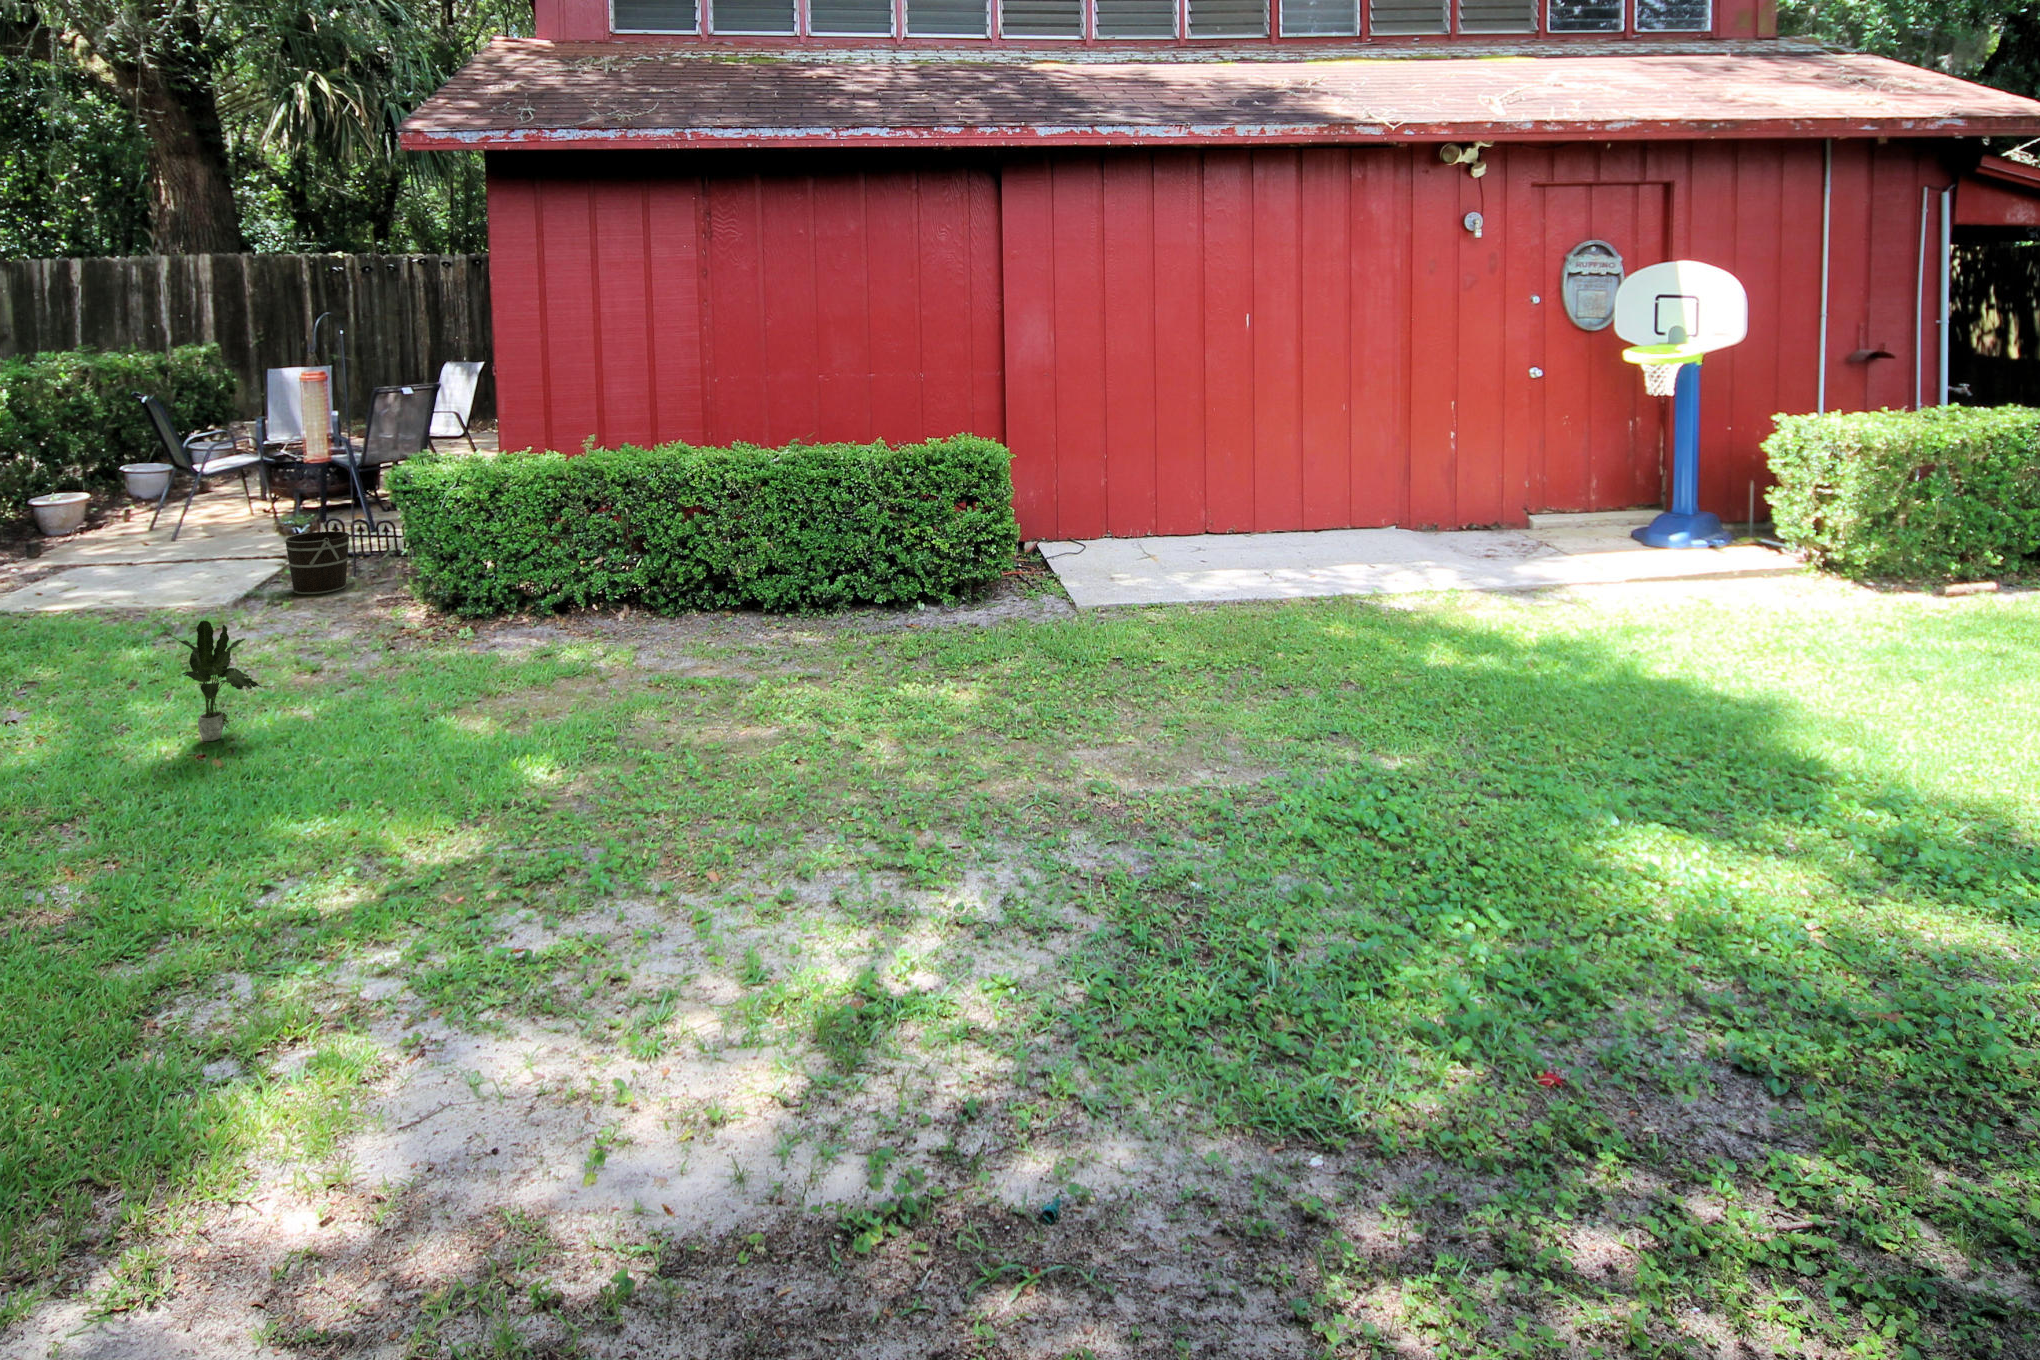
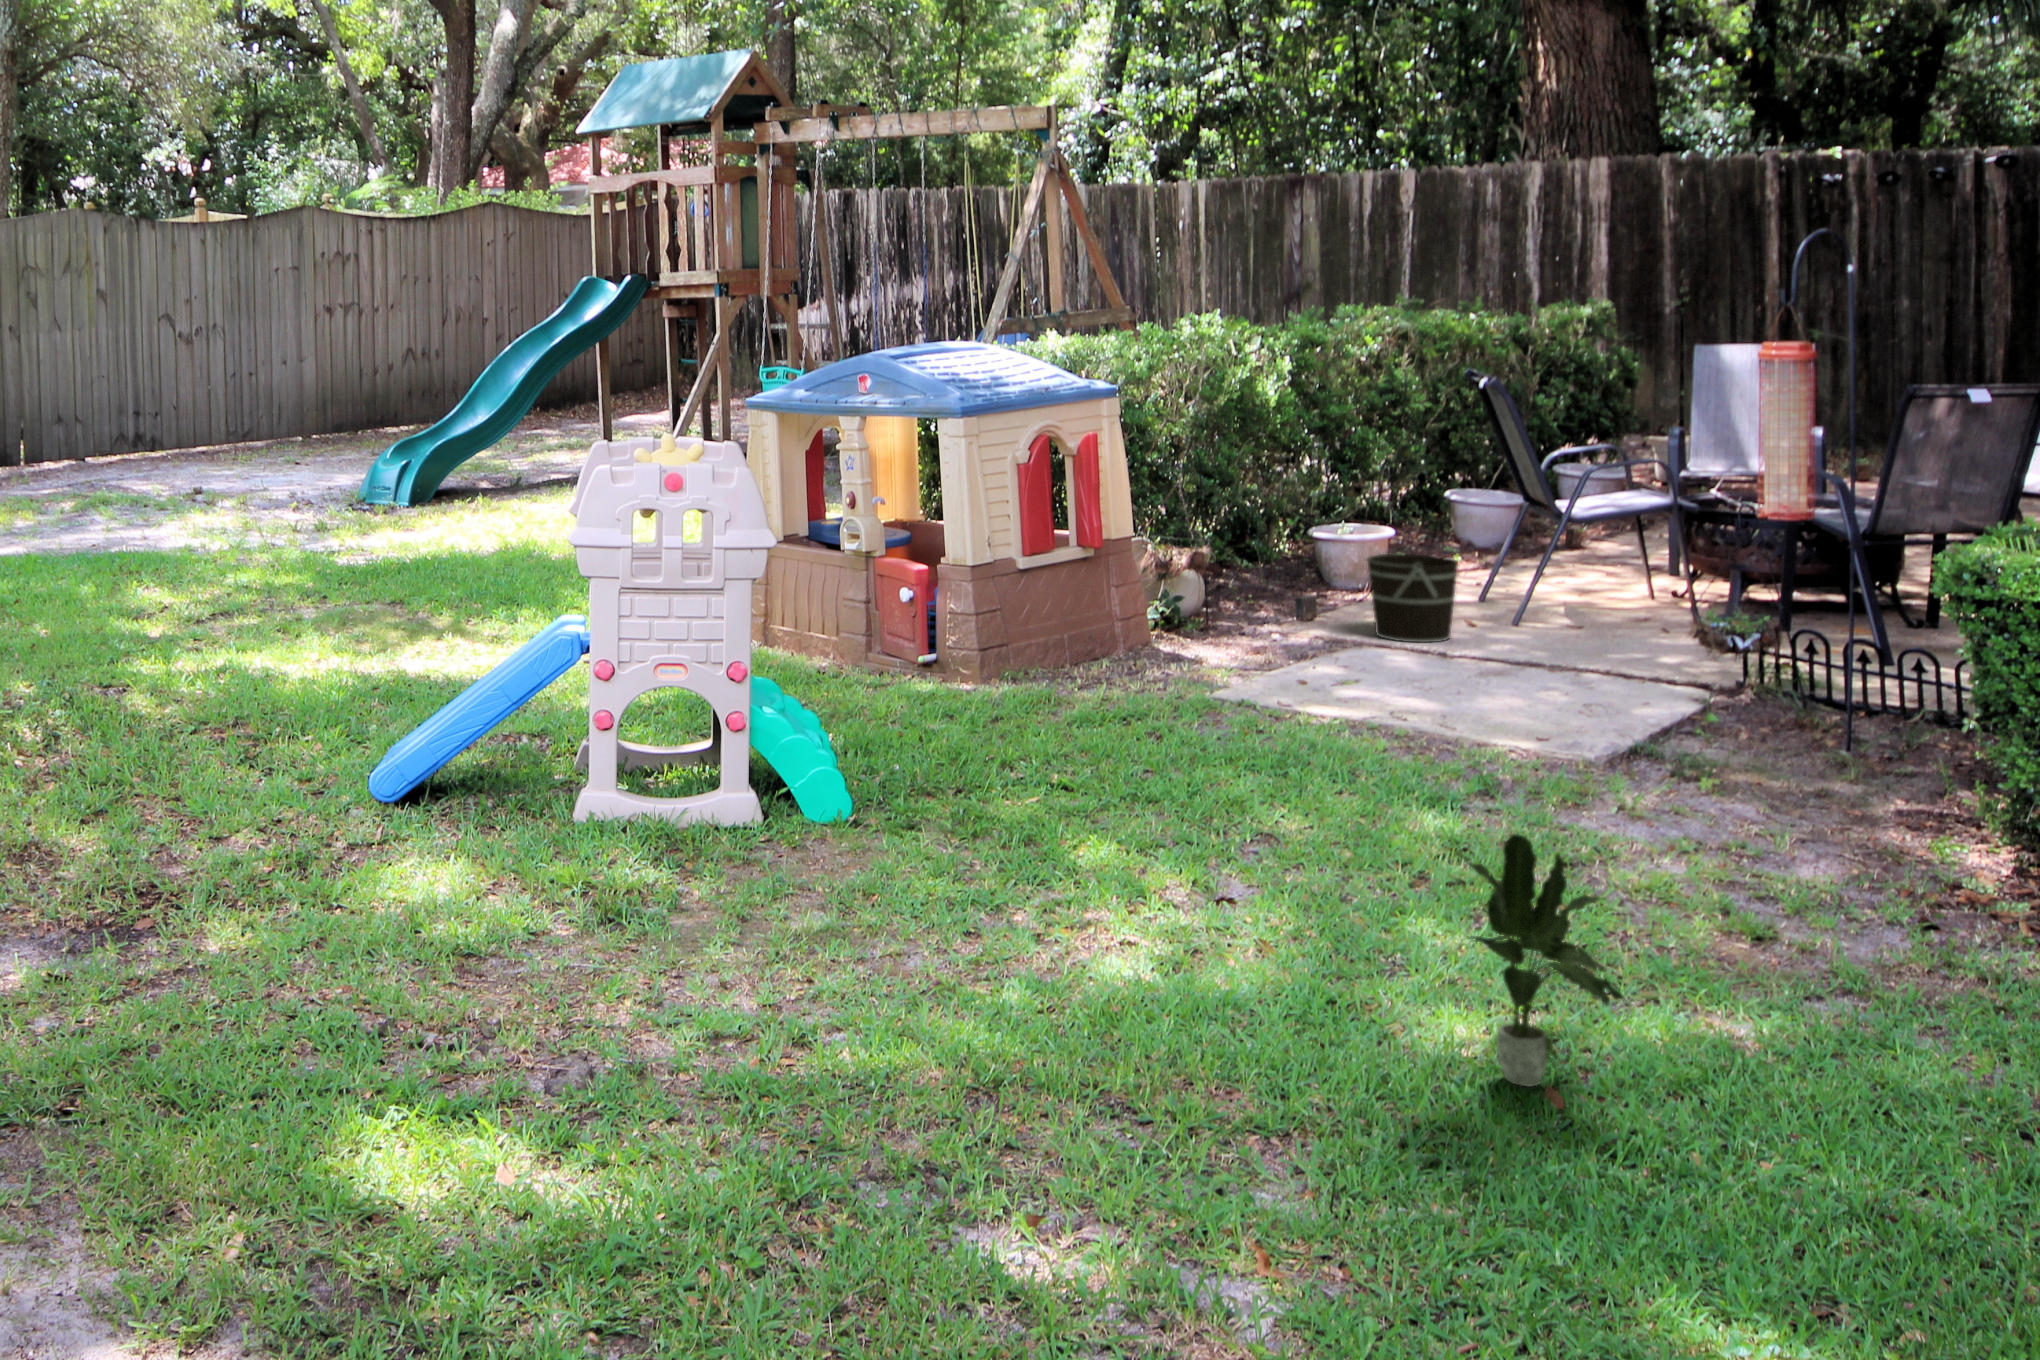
bucket: present [284,530,349,594] -> present [1366,552,1458,642]

